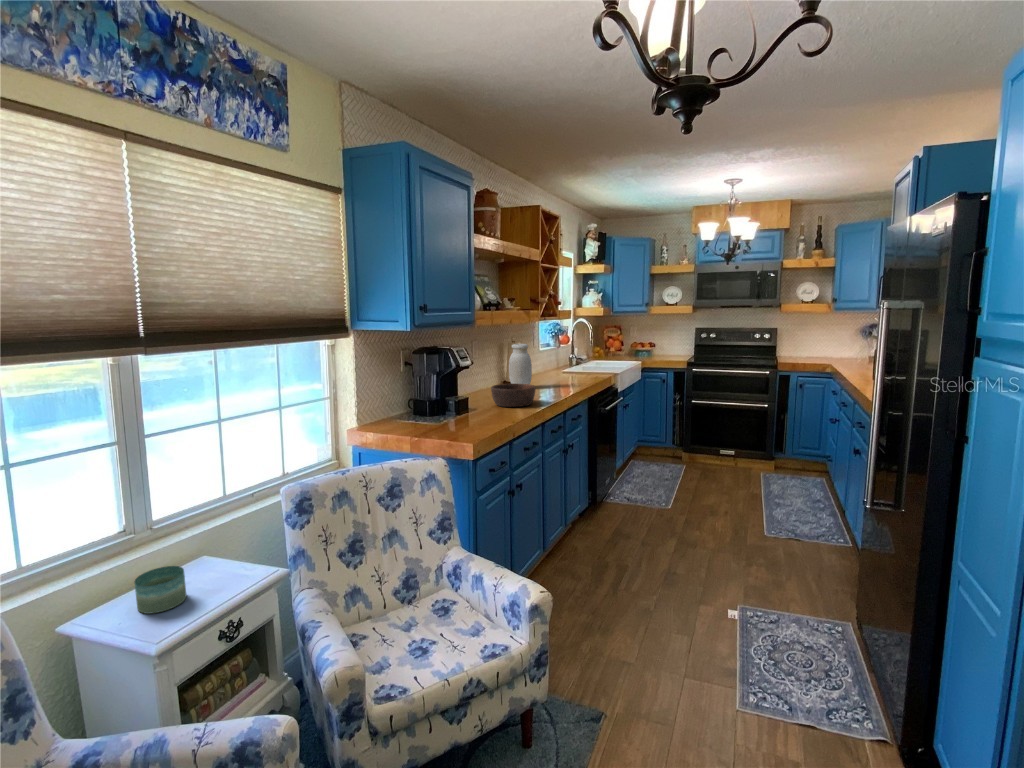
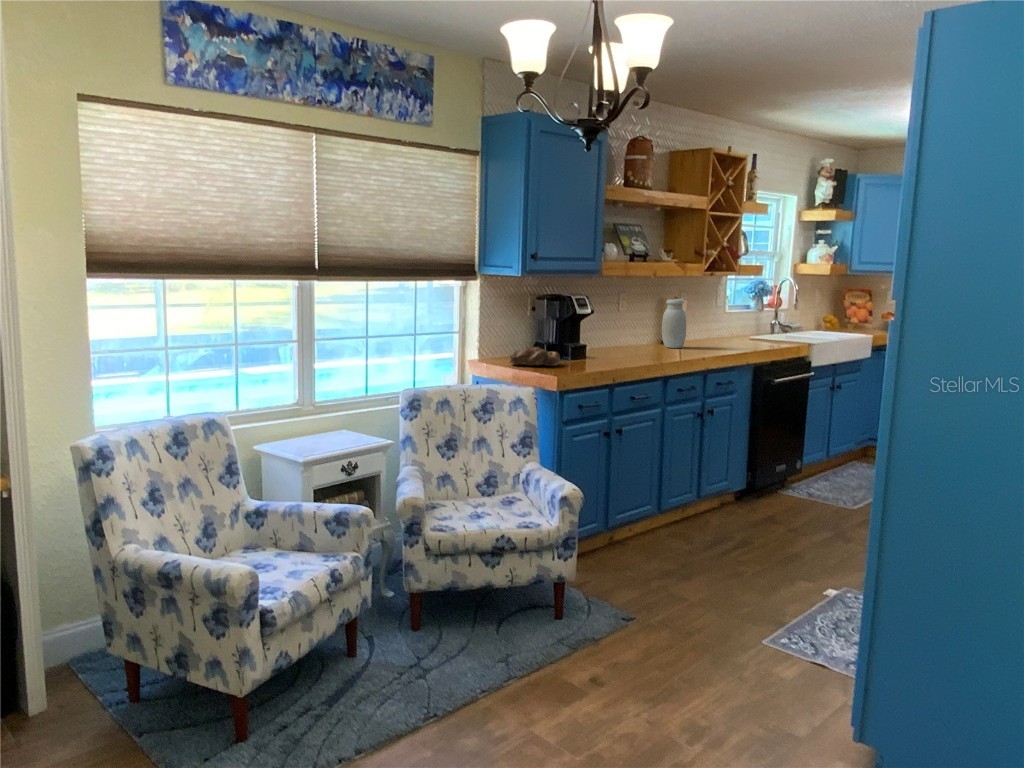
wooden bowl: present [491,383,536,407] -> none [619,337,665,359]
bread loaf: none [397,407,453,430] -> present [510,347,560,366]
candle: present [134,566,186,614] -> none [299,427,328,452]

